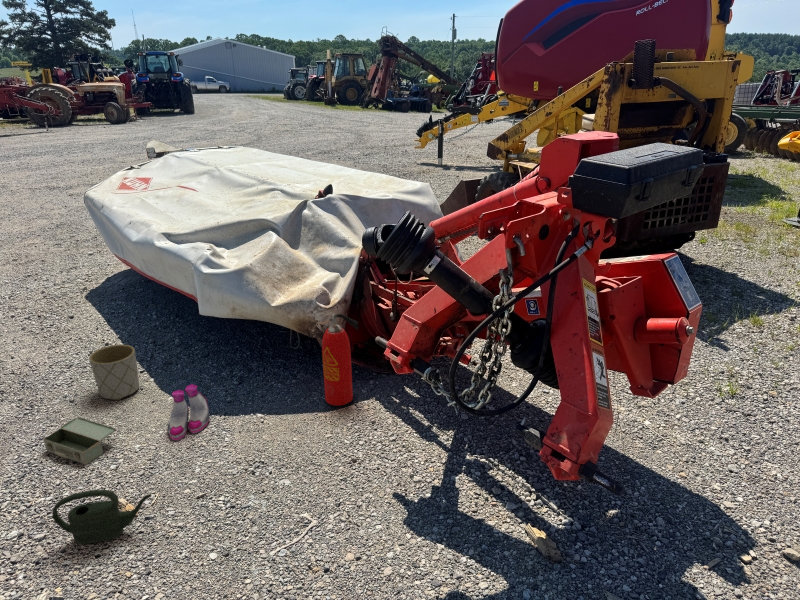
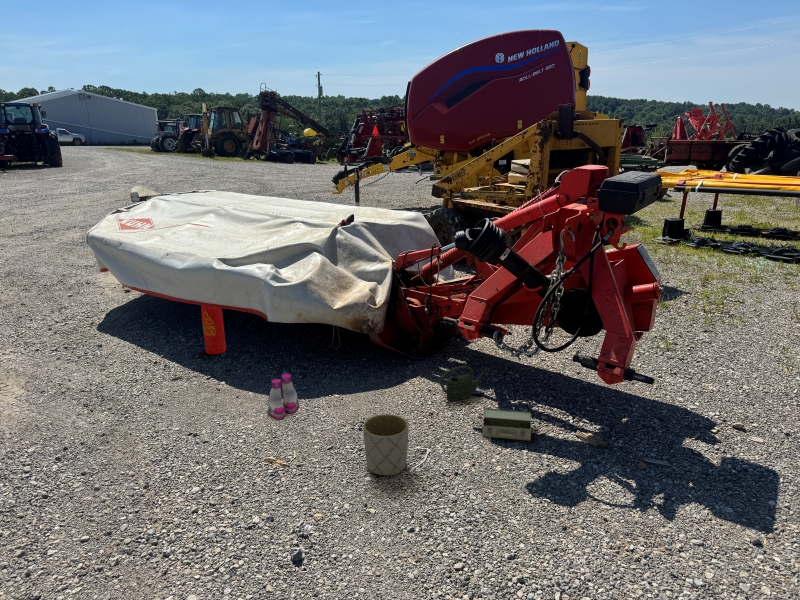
fire extinguisher: present [317,314,359,406] -> present [201,305,226,354]
planter: present [89,345,139,400] -> present [363,414,409,475]
toolbox: present [43,417,116,465] -> present [482,408,531,440]
watering can: present [52,490,151,544] -> present [440,366,488,401]

